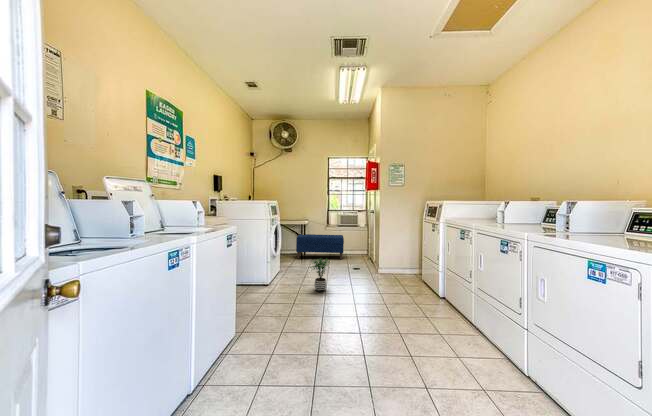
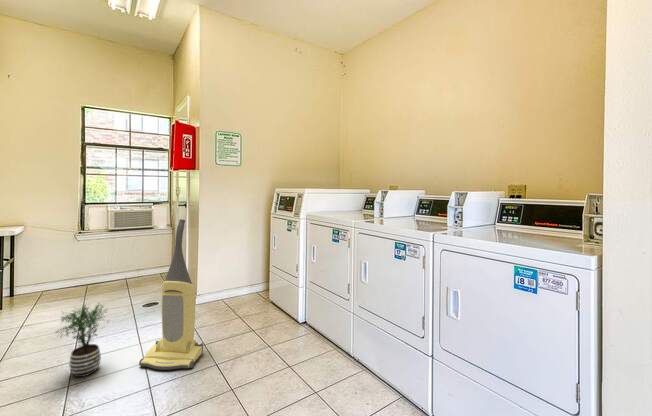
vacuum cleaner: none [342,218,374,302] -> present [139,219,203,370]
bench: present [296,234,344,260] -> none [11,246,129,306]

